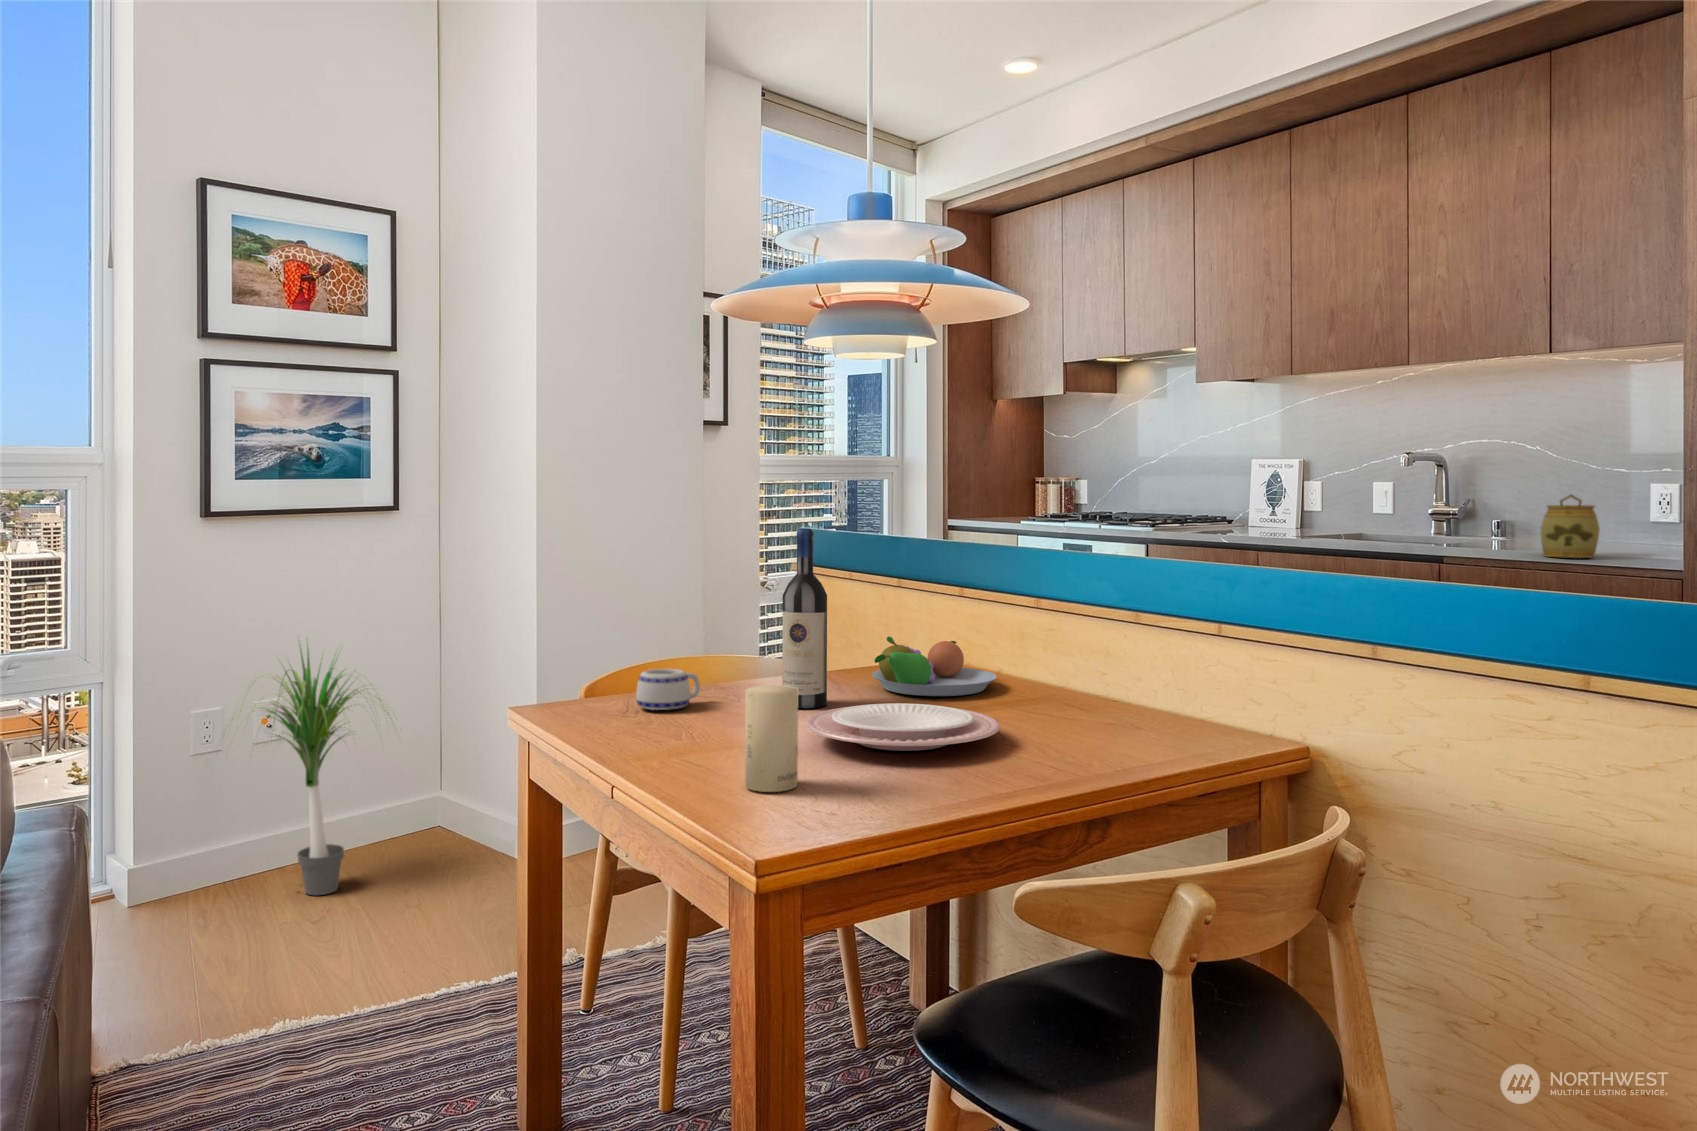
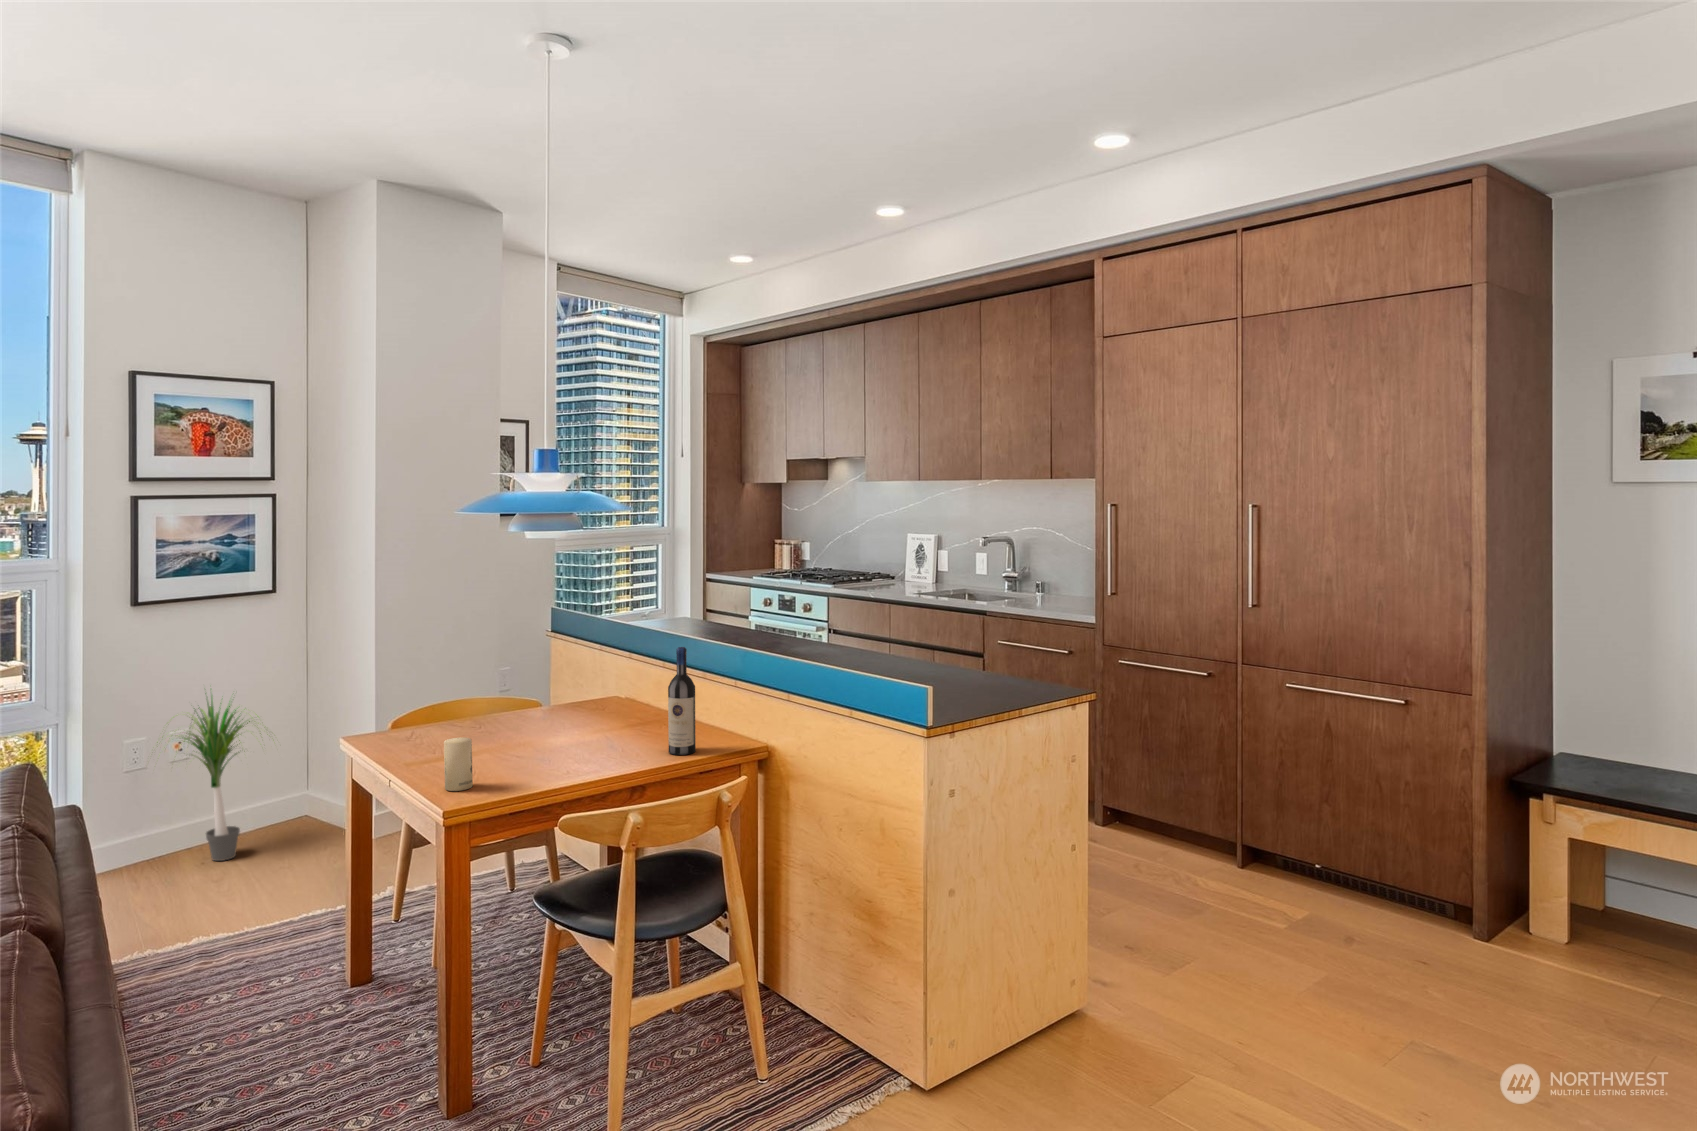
jar: present [1541,495,1600,558] -> none [1037,577,1066,617]
wine bottle: present [782,529,827,708] -> present [668,647,696,755]
fruit bowl: present [872,637,997,696] -> none [555,693,632,729]
mug: present [636,669,700,710] -> none [412,718,452,743]
plate: present [807,703,999,751] -> none [493,737,598,765]

